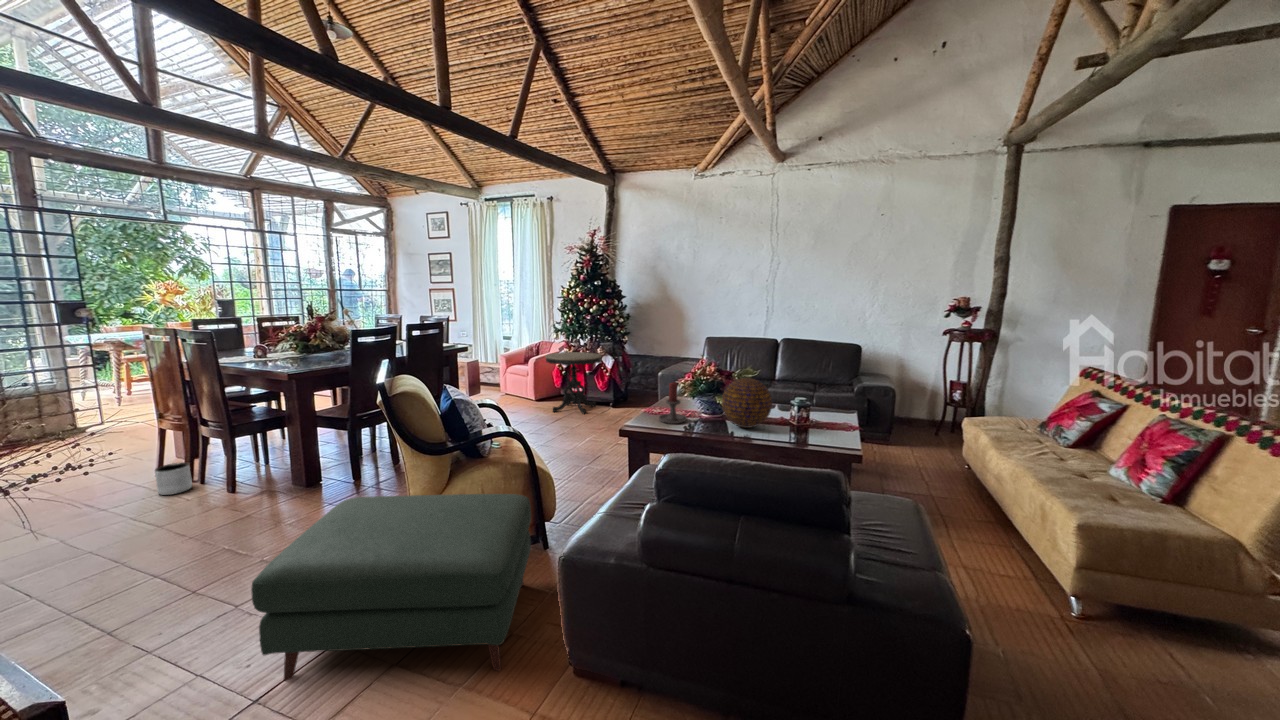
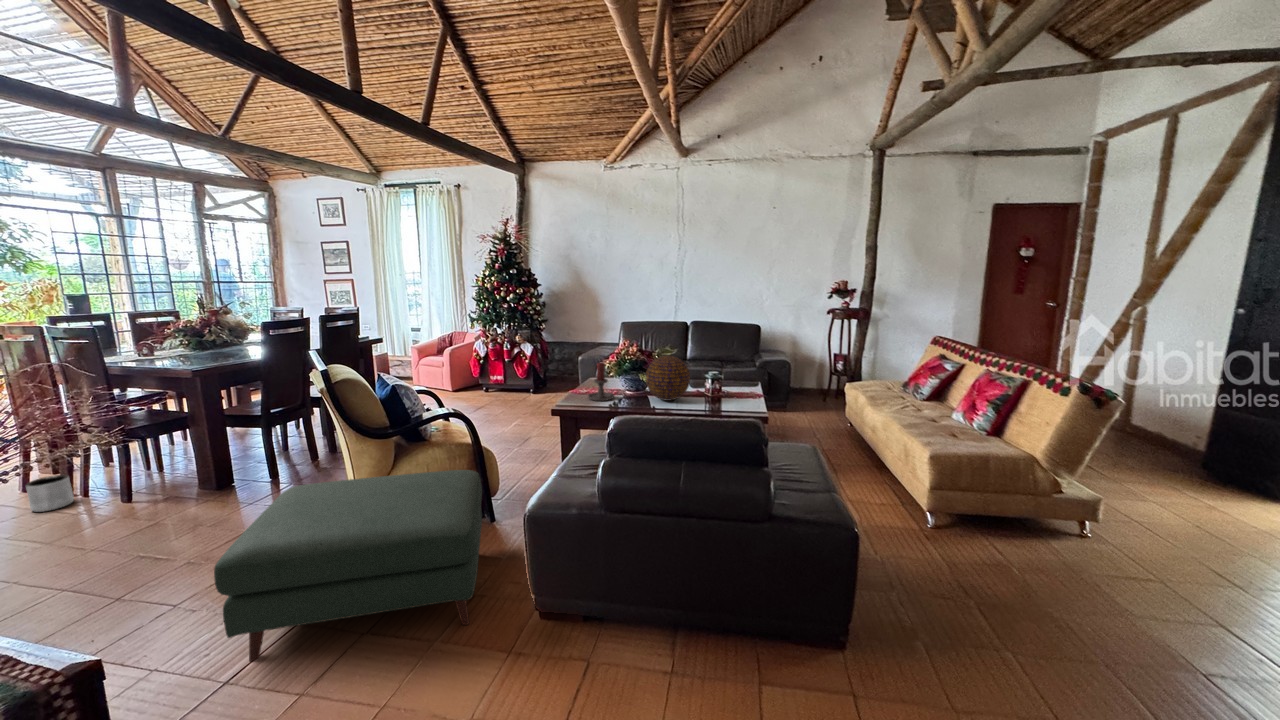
side table: present [545,352,601,414] -> none [463,341,521,402]

